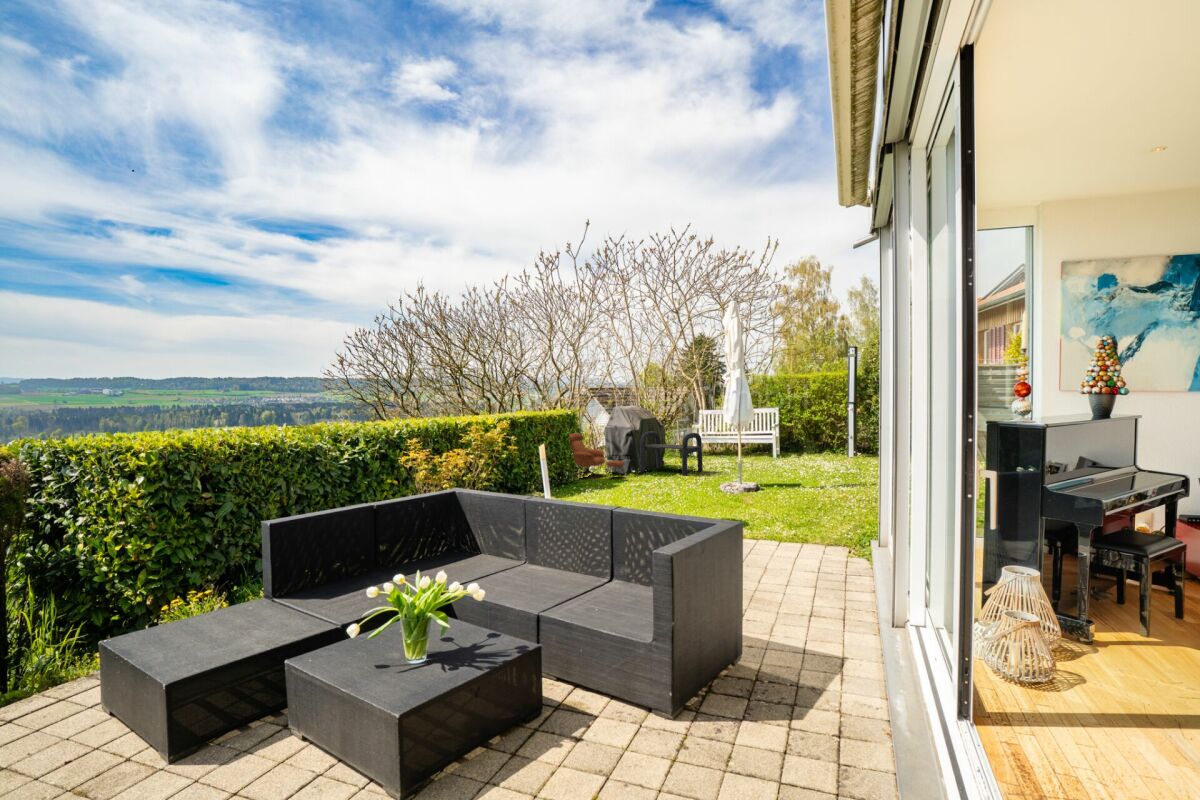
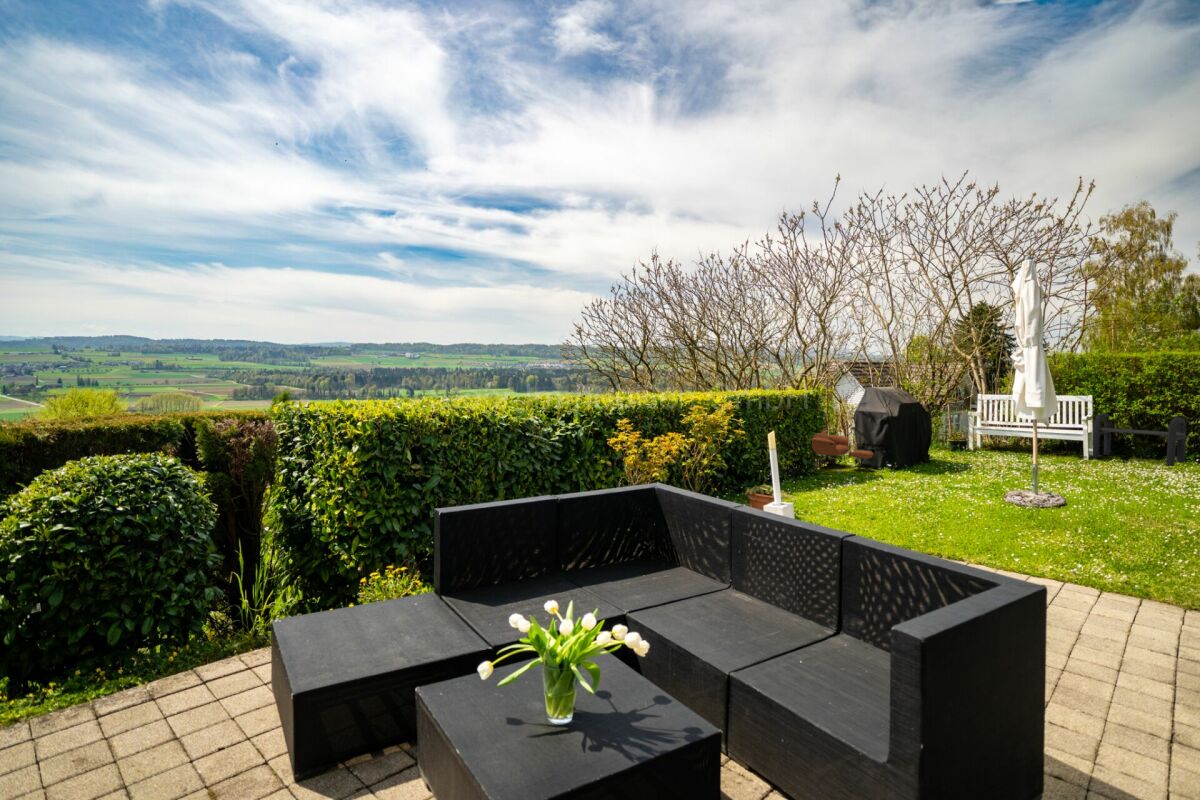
bench: present [640,431,703,476] -> present [1092,413,1186,466]

